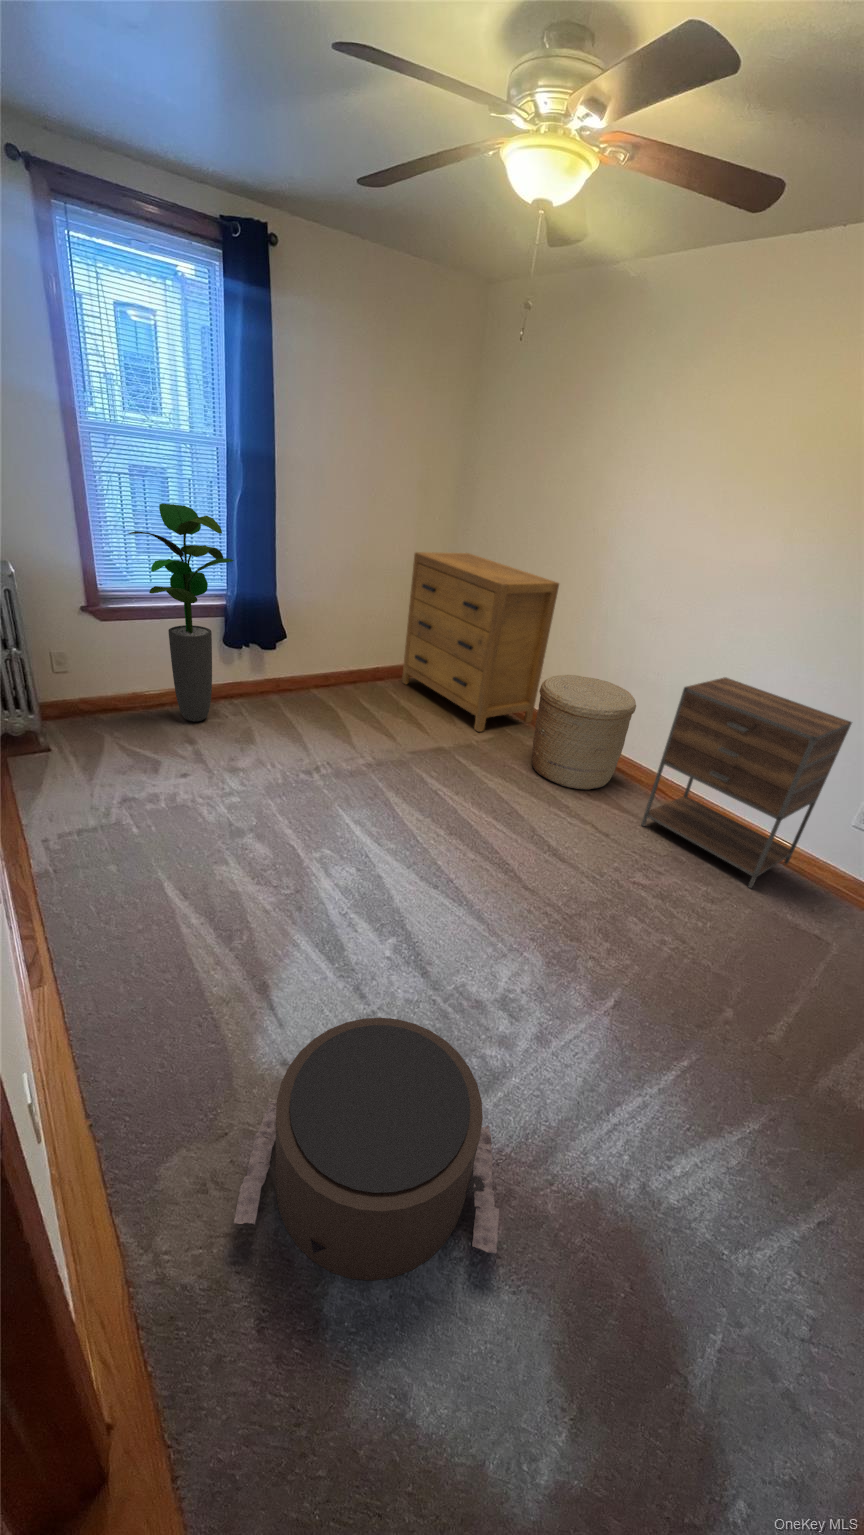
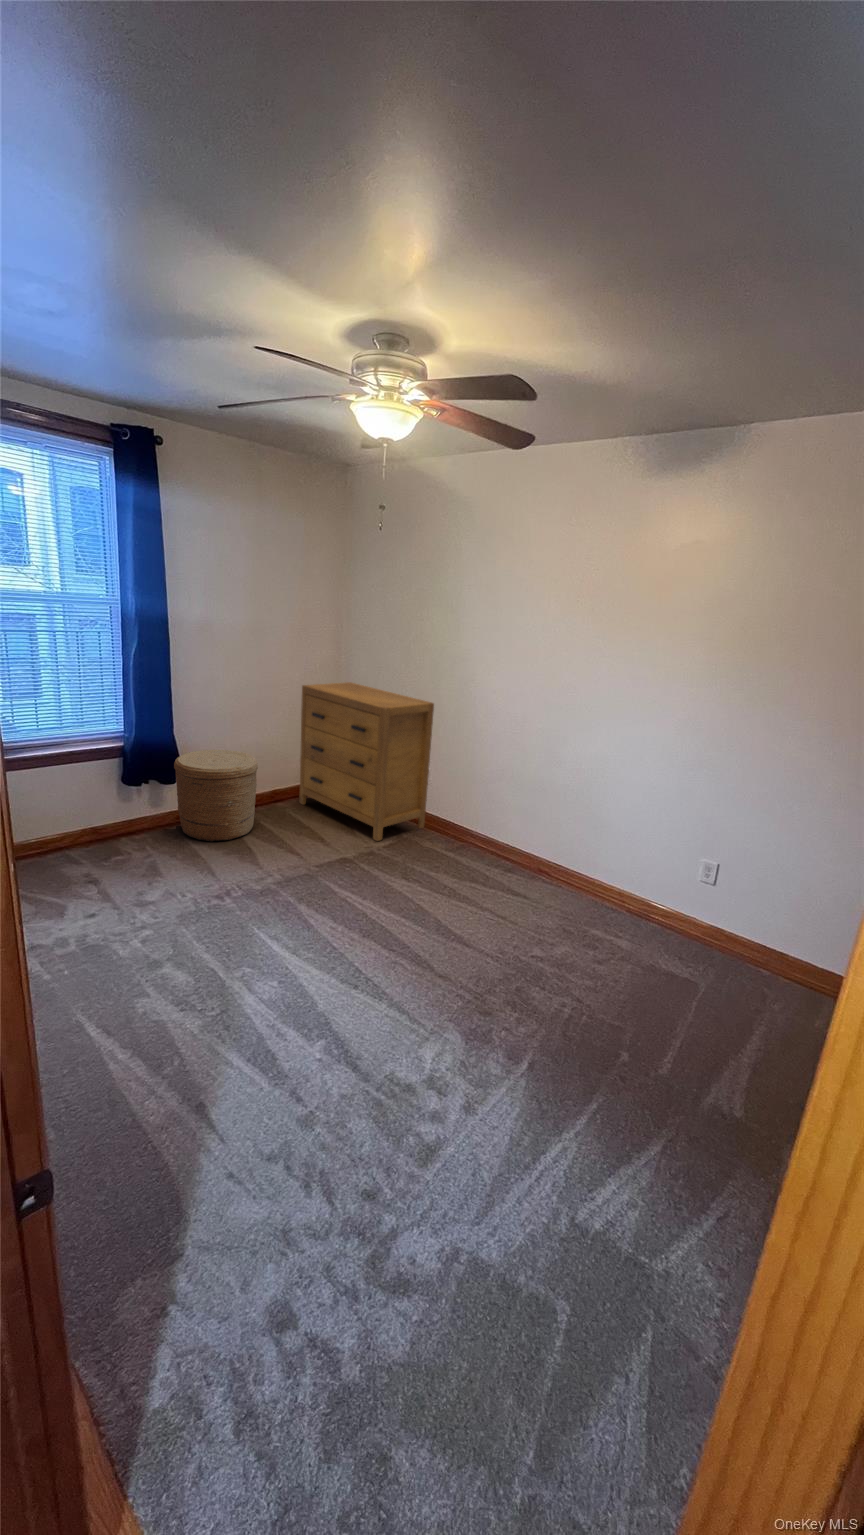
potted plant: present [128,503,234,721] -> none [28,659,134,862]
woven basket: present [532,675,636,790] -> present [174,750,258,841]
nightstand: present [641,677,852,888] -> none [532,770,682,949]
pouf: present [234,1018,499,1280] -> none [203,1105,452,1362]

